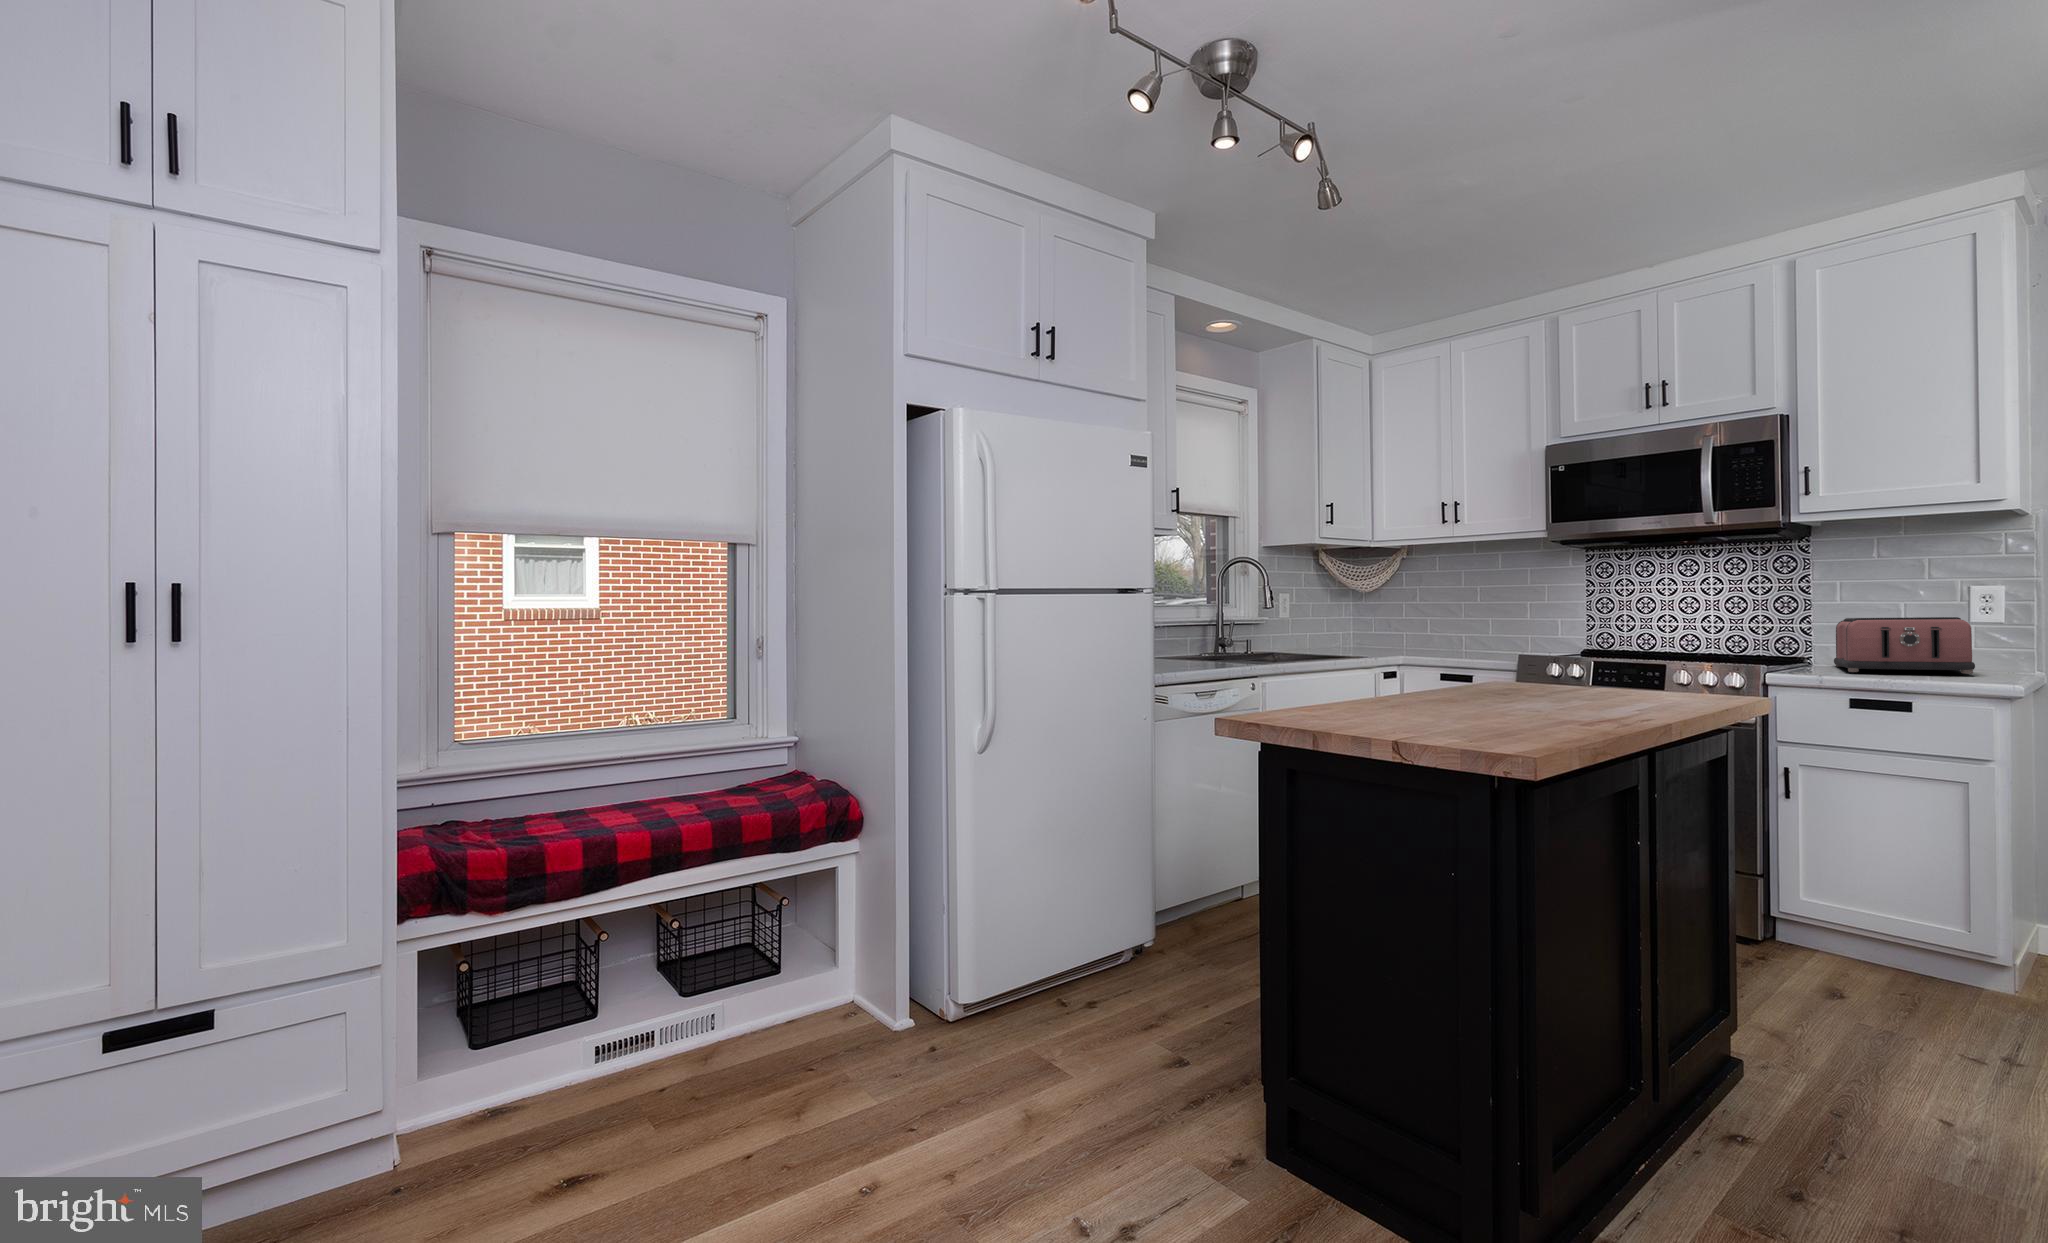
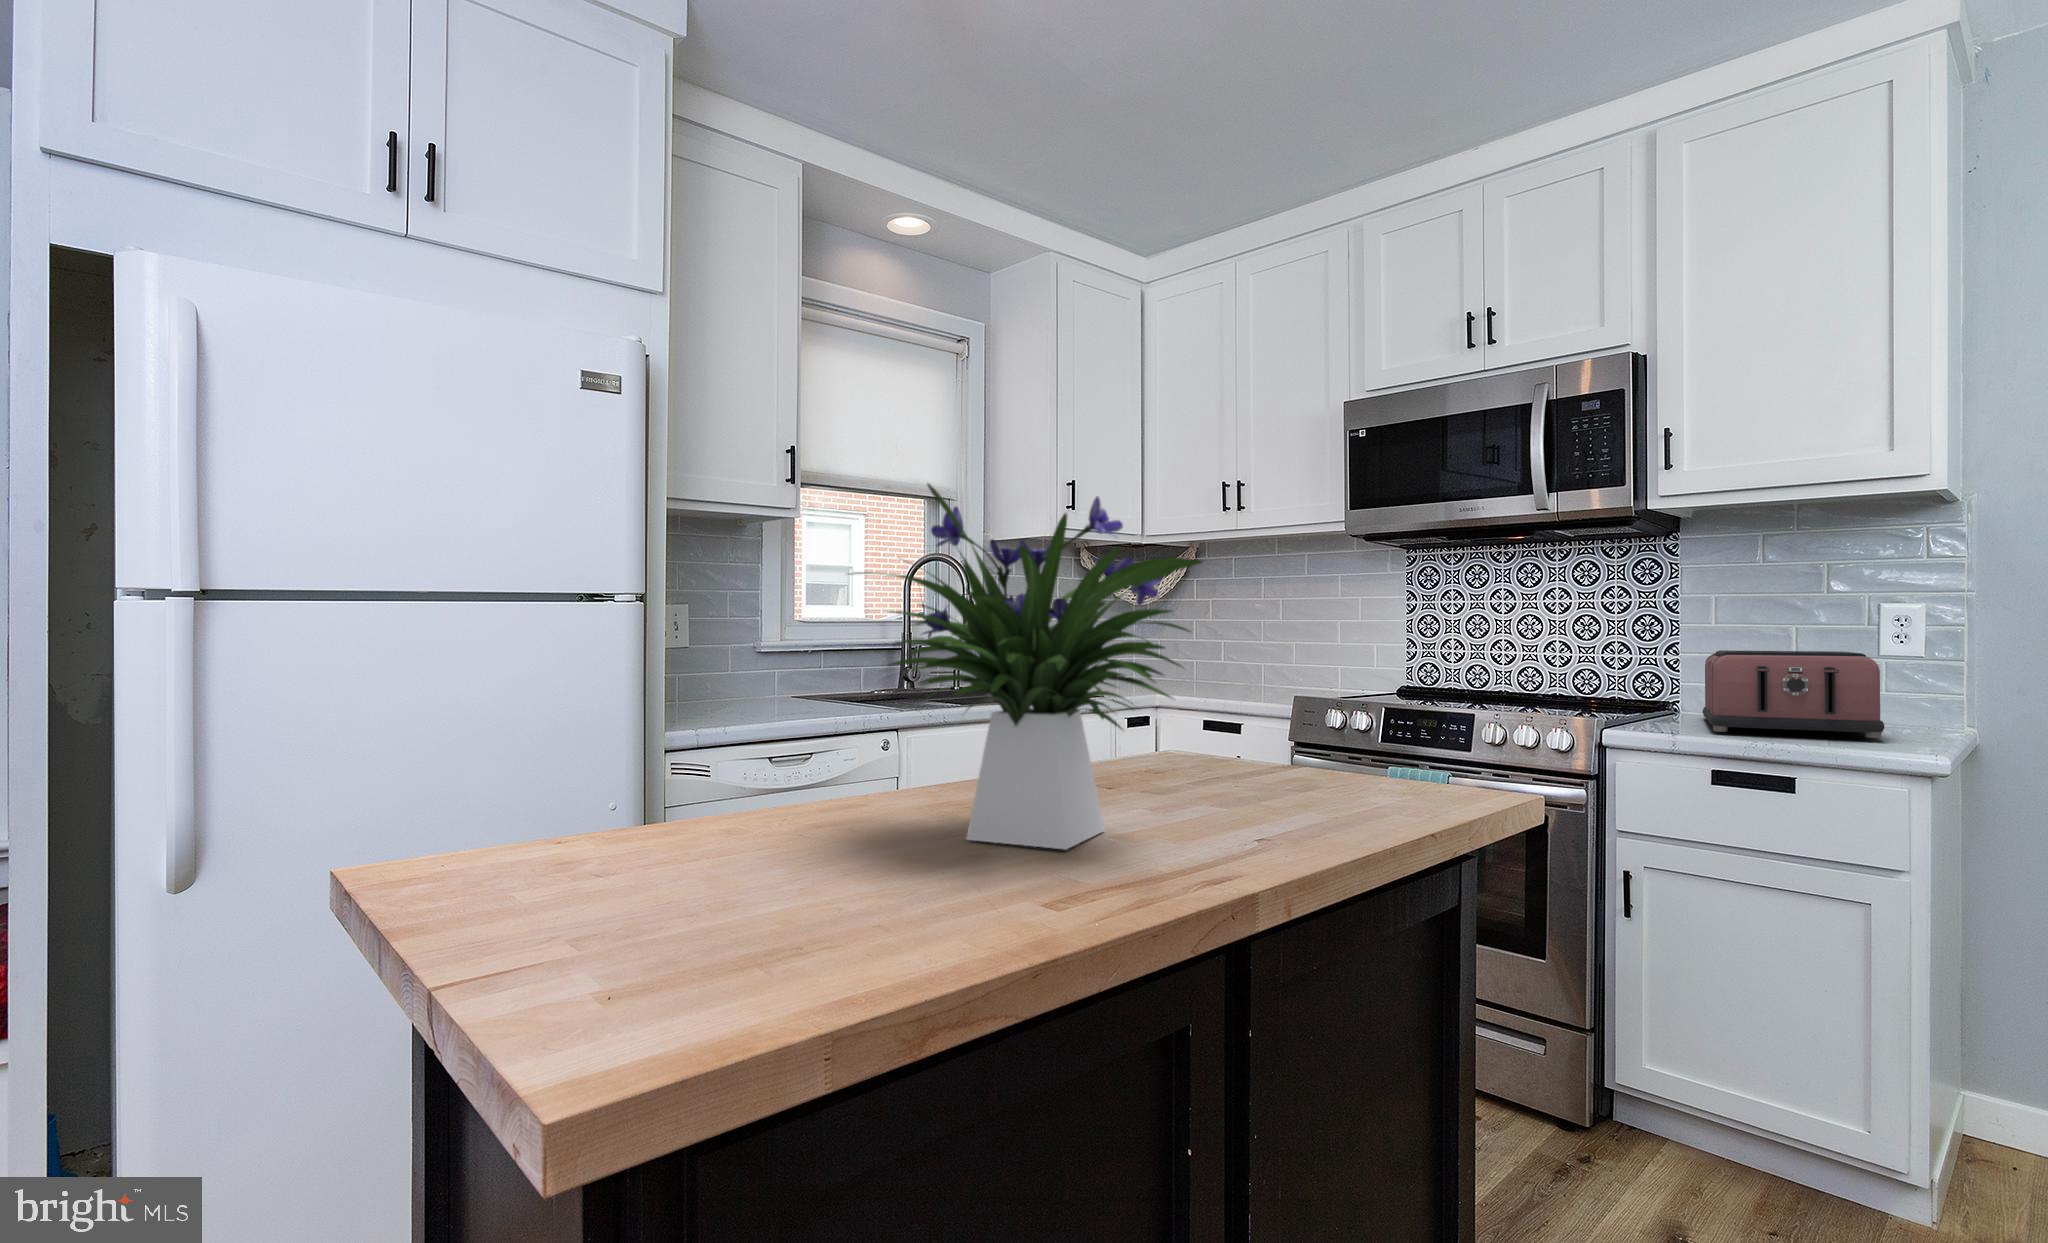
flower arrangement: none [1437,527,1631,710] -> present [854,484,1202,849]

